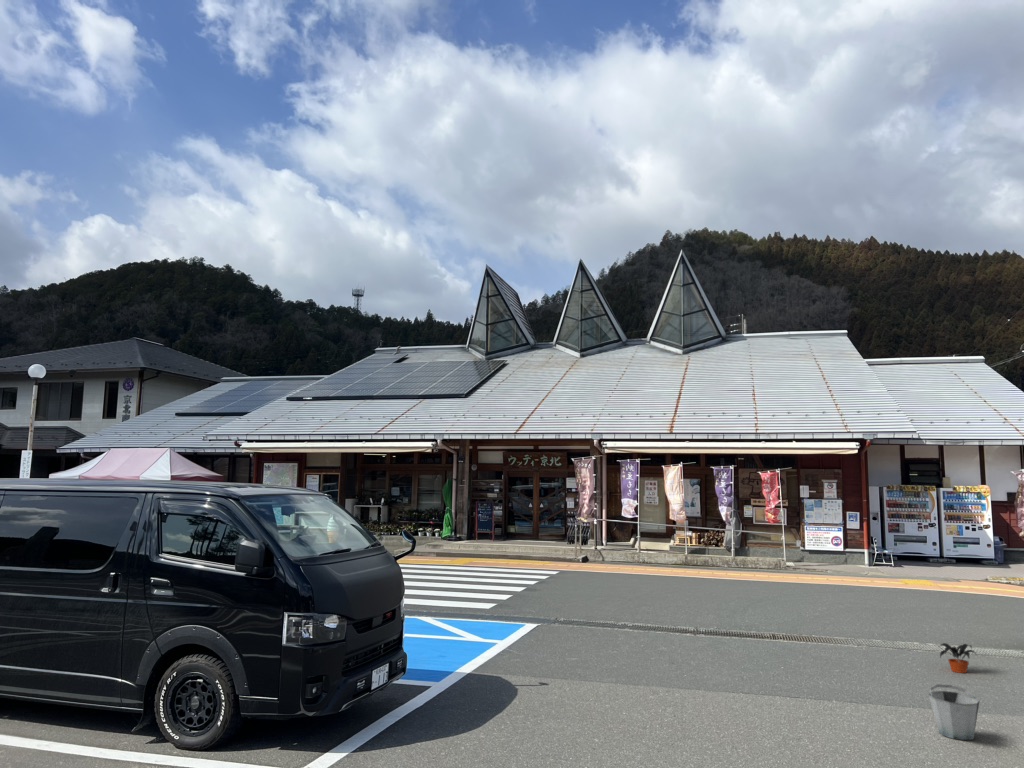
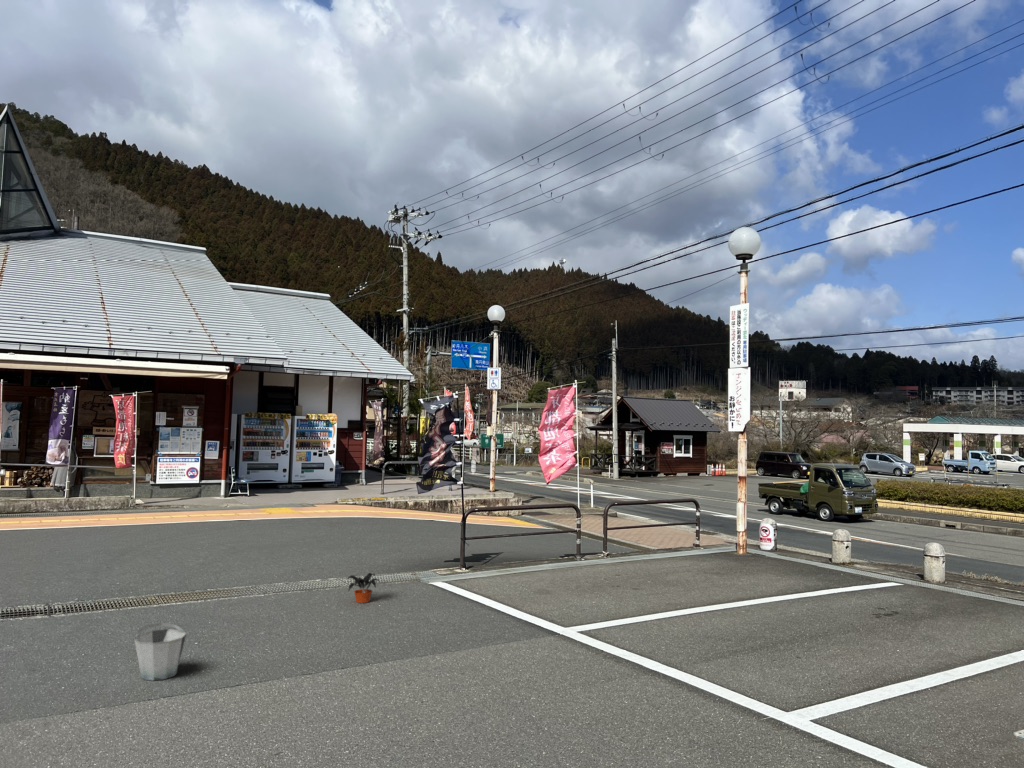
bucket: present [929,684,979,740] -> present [134,623,186,681]

